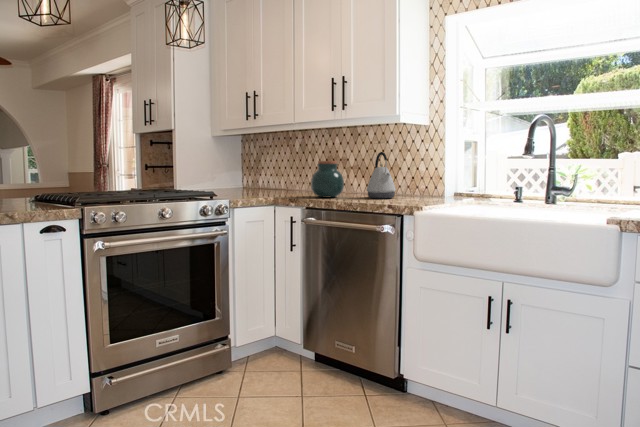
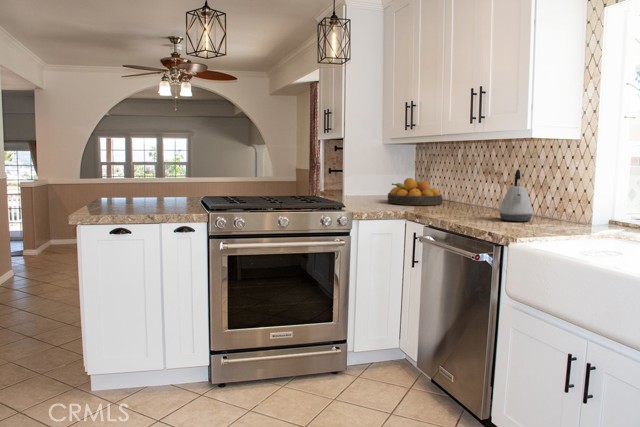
jar: present [311,161,344,197] -> none [442,177,478,216]
fruit bowl: none [236,168,290,193] -> present [388,178,442,205]

